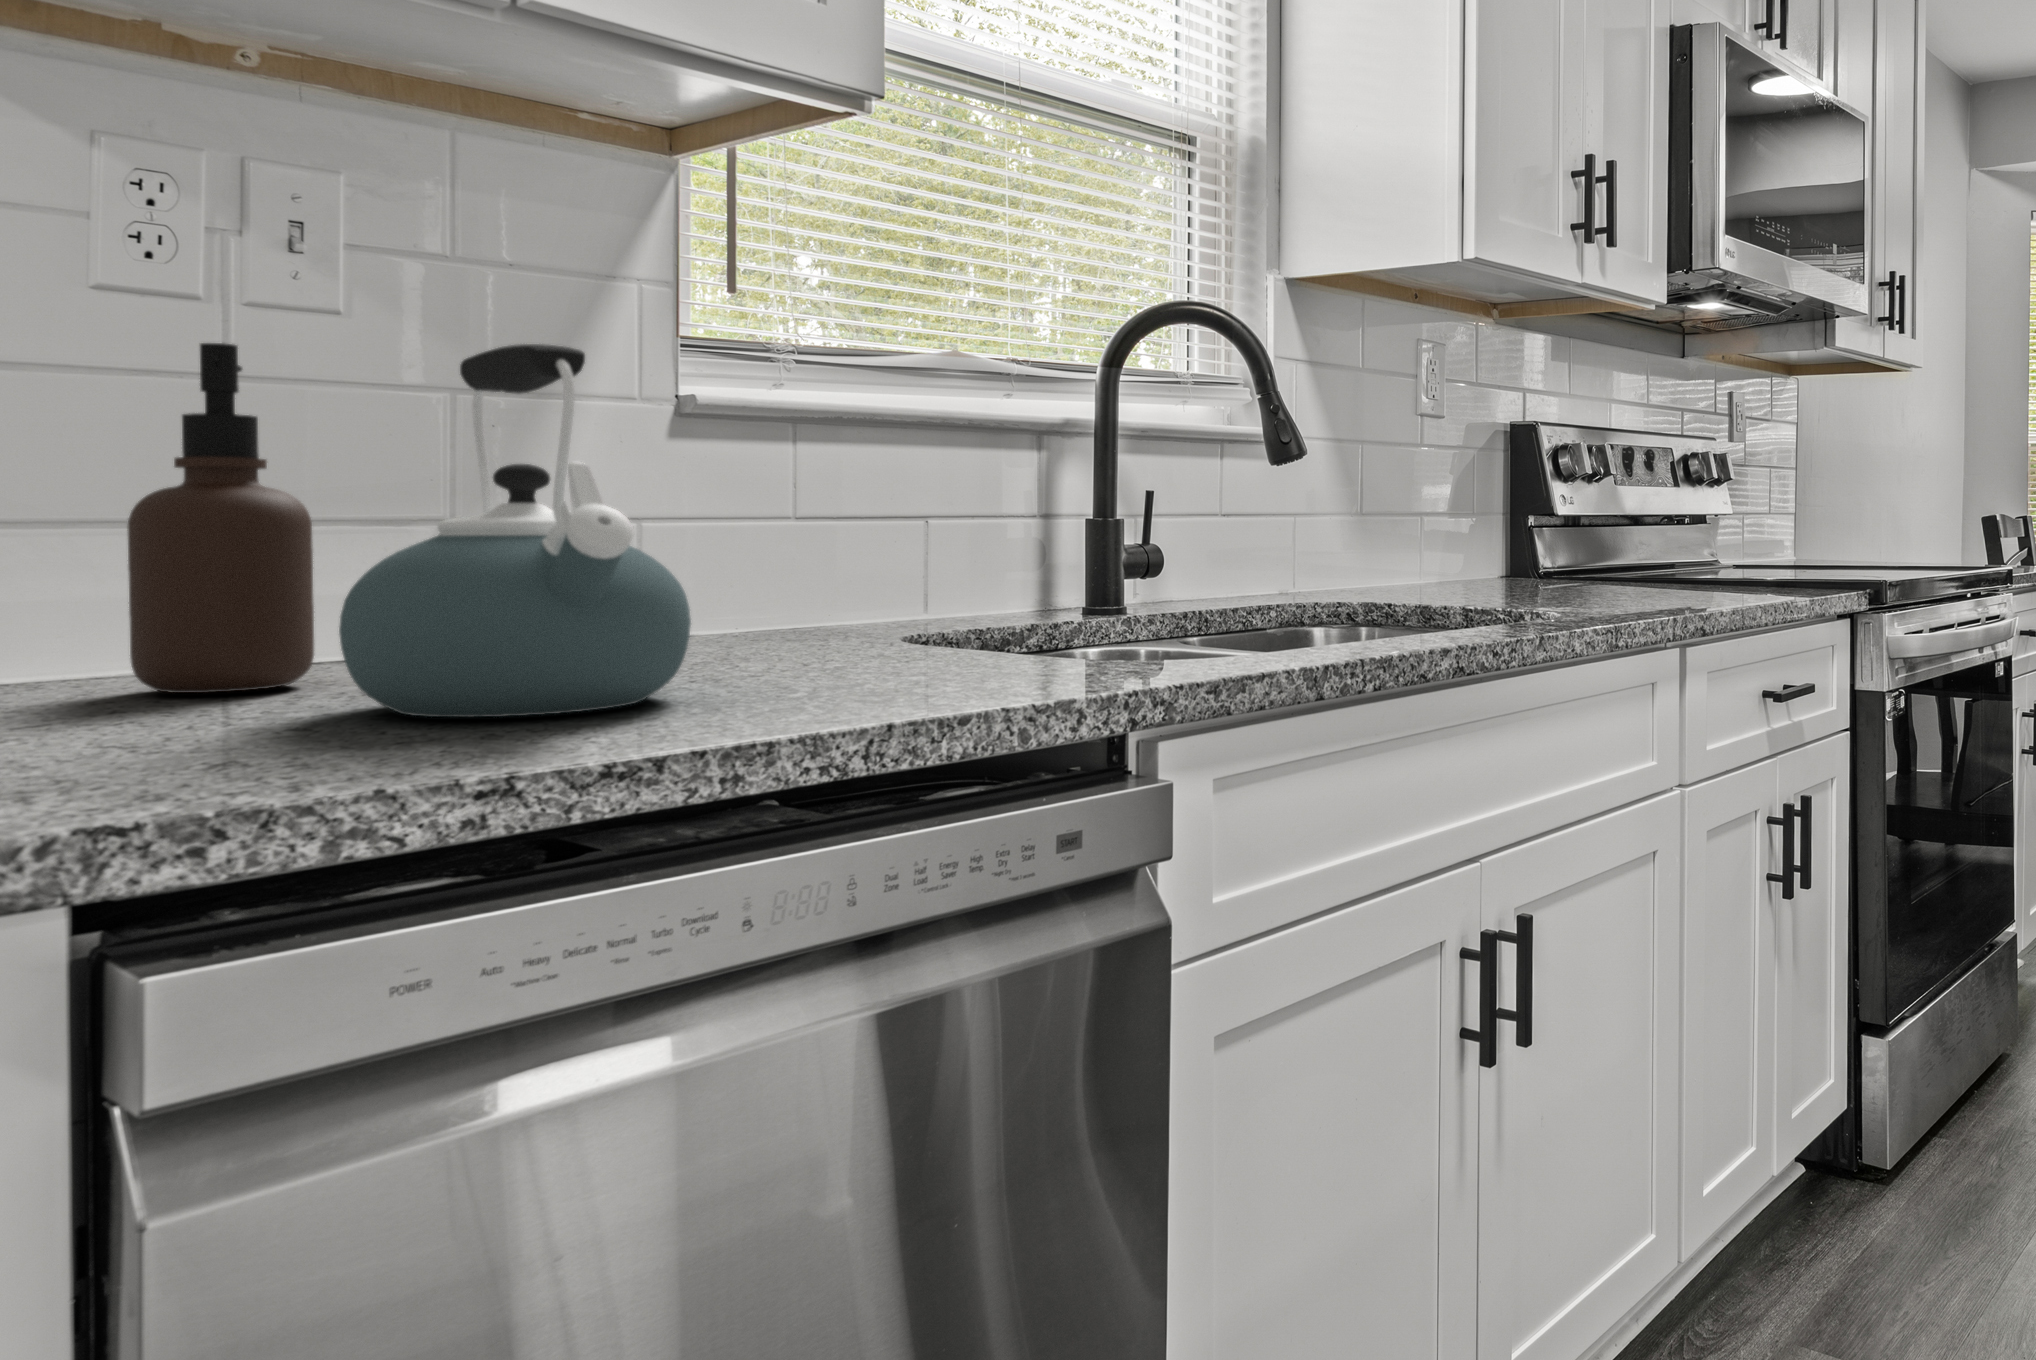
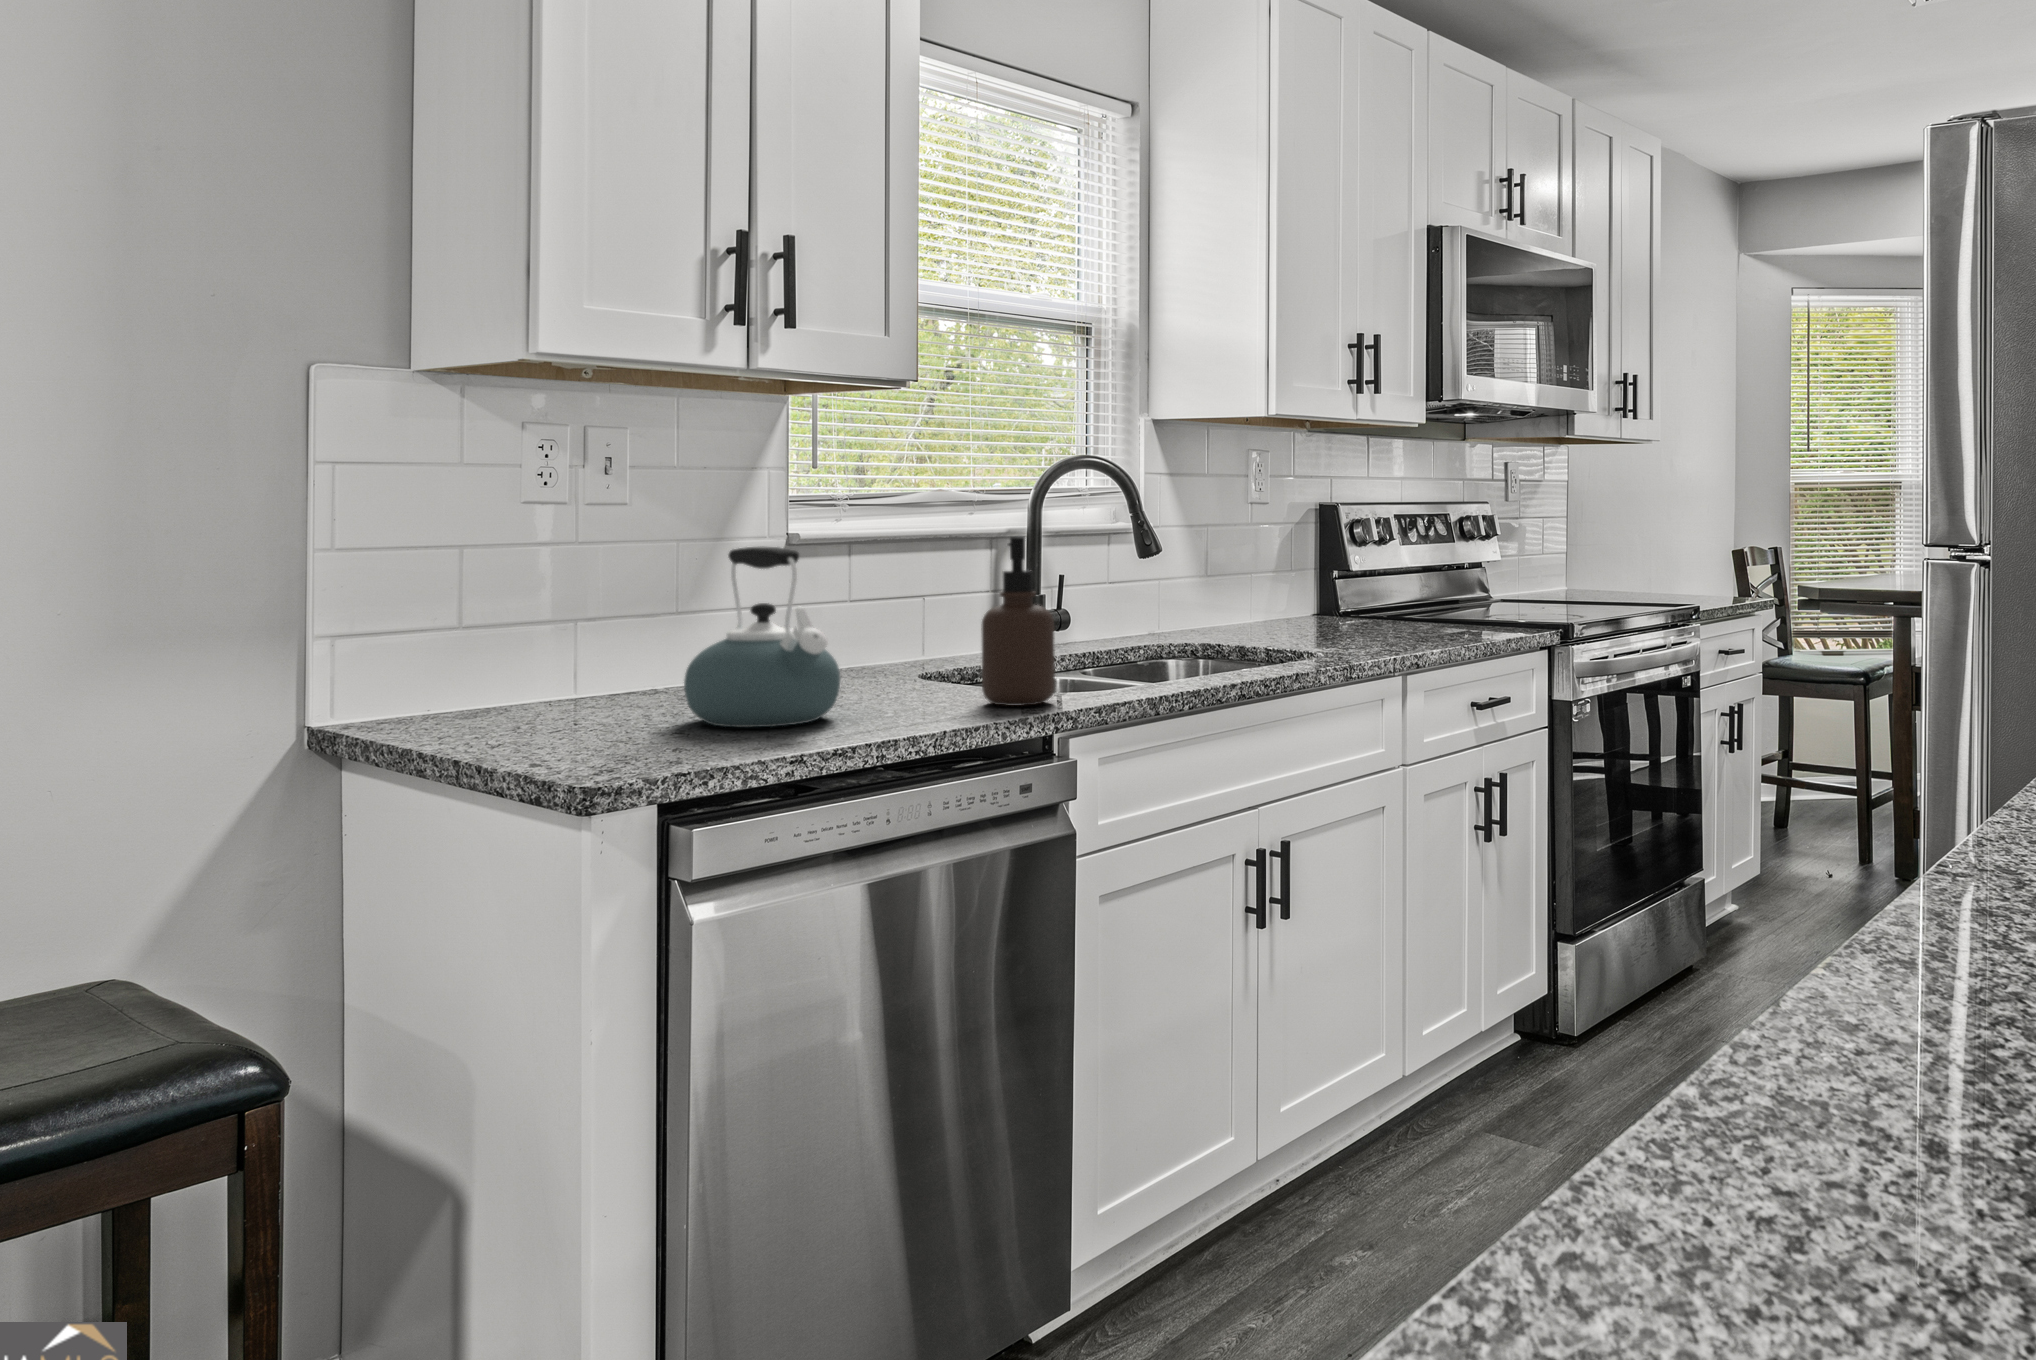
soap dispenser: present [127,343,314,693] -> present [981,537,1055,706]

